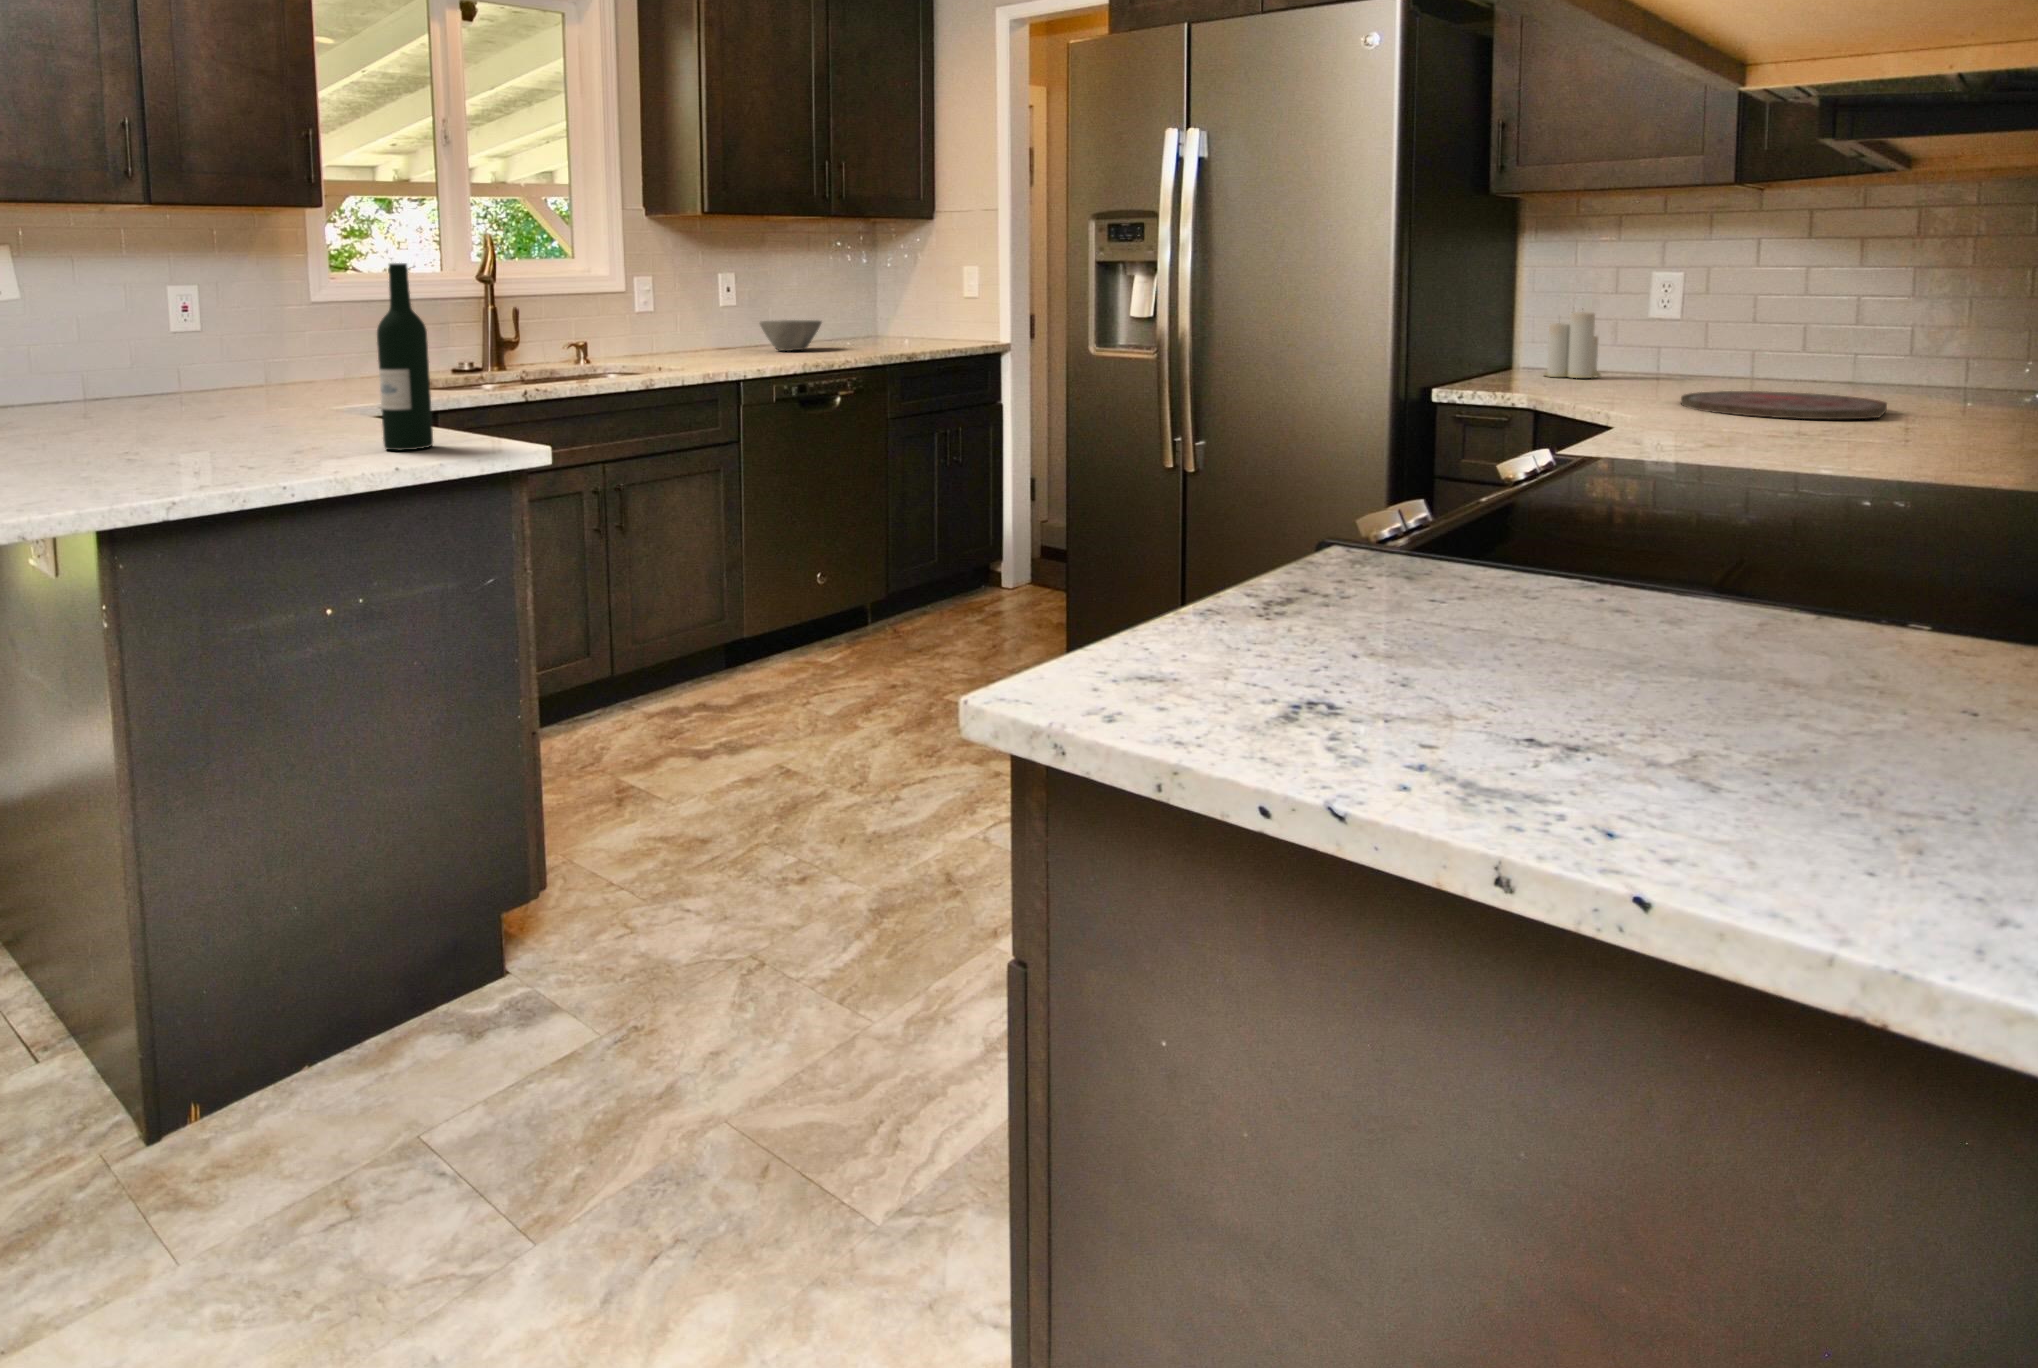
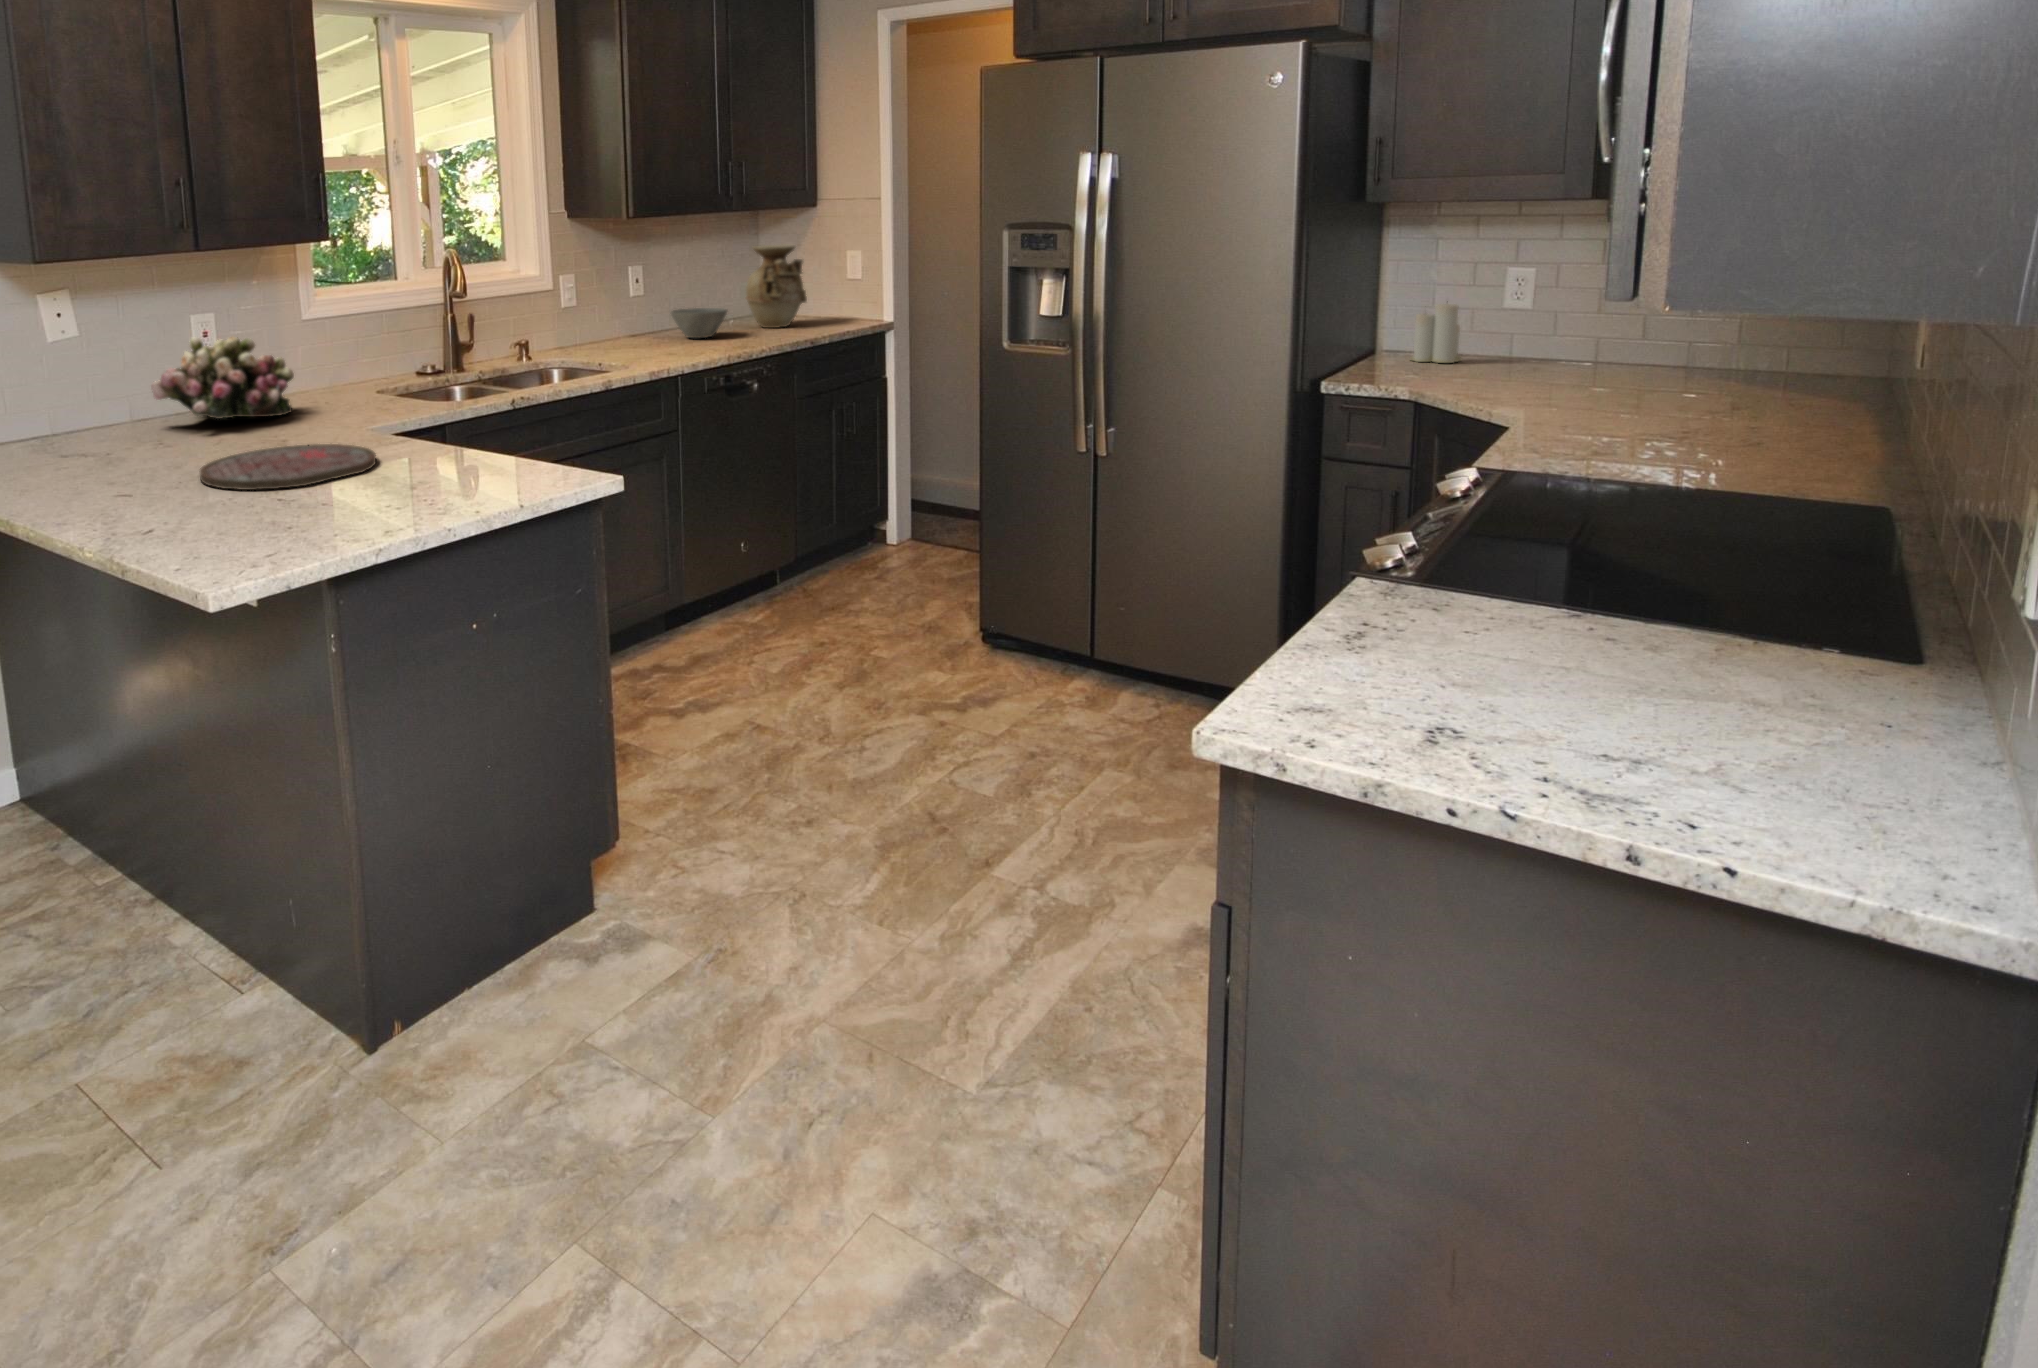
vase: none [848,257,915,345] -> present [746,245,807,328]
wine bottle: present [377,263,433,450] -> none [476,325,521,484]
flower arrangement: none [101,306,276,398] -> present [151,337,294,419]
cutting board: present [1681,391,1887,419] -> present [199,444,376,490]

